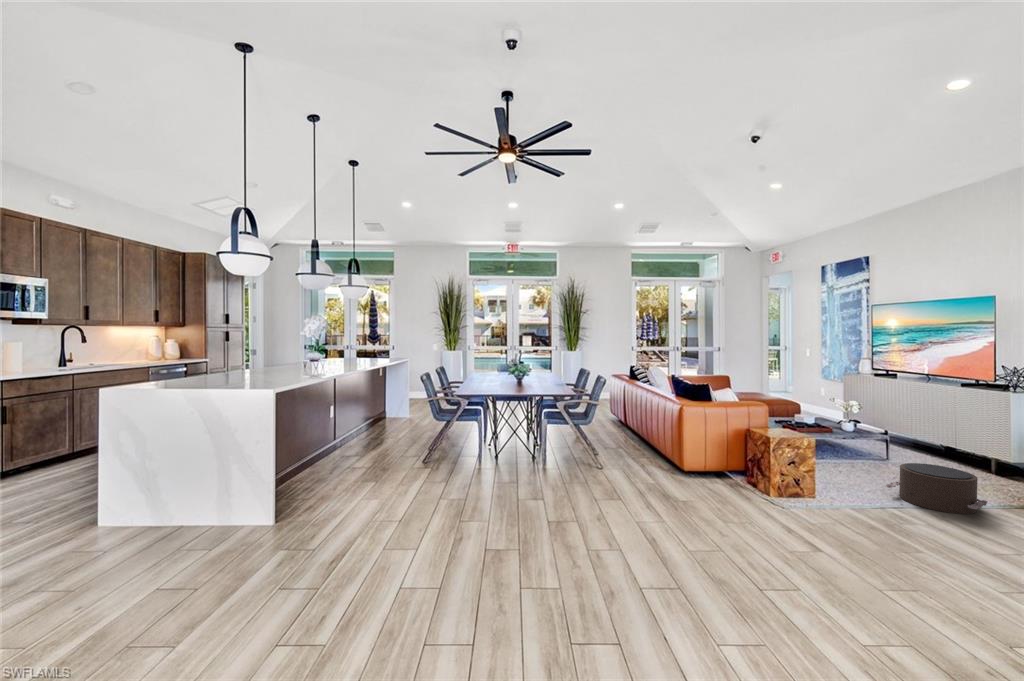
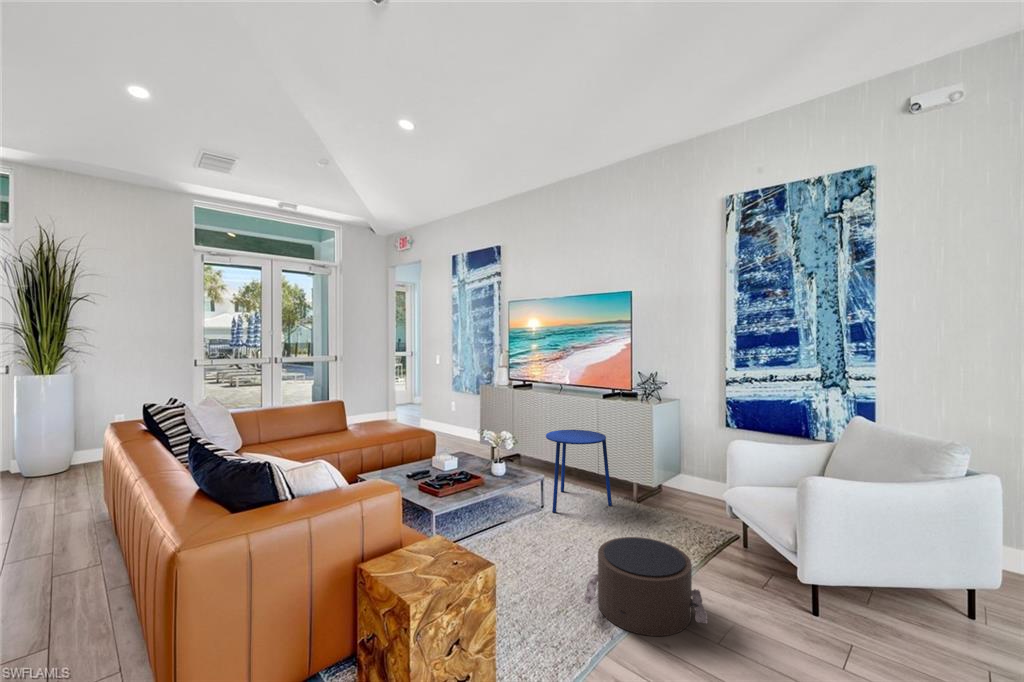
side table: none [891,407,959,470] -> present [546,430,612,513]

